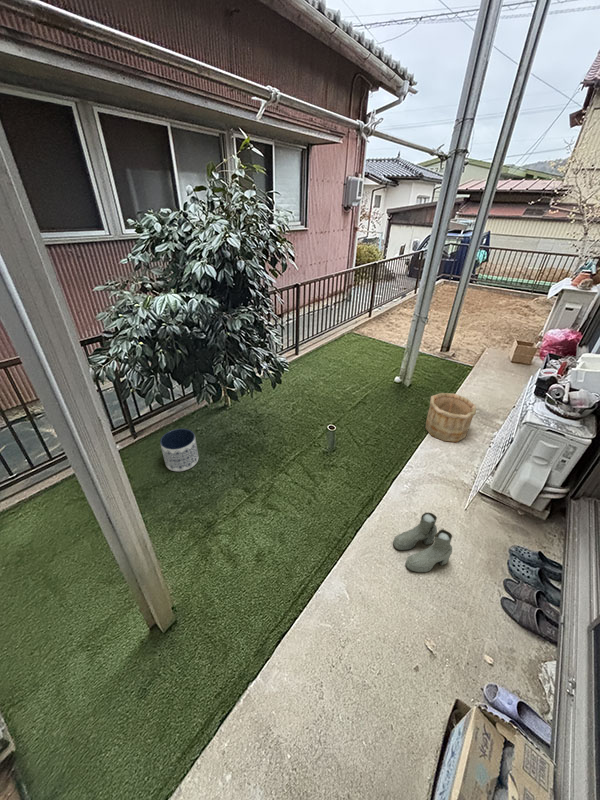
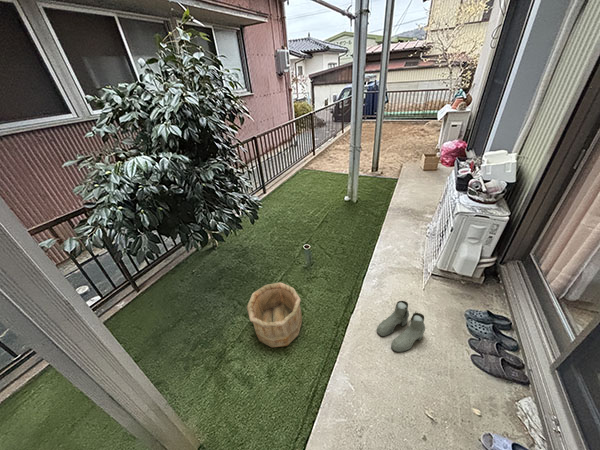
wooden bucket: present [425,393,476,442] -> present [247,282,302,347]
planter: present [160,429,199,471] -> none [162,273,200,312]

